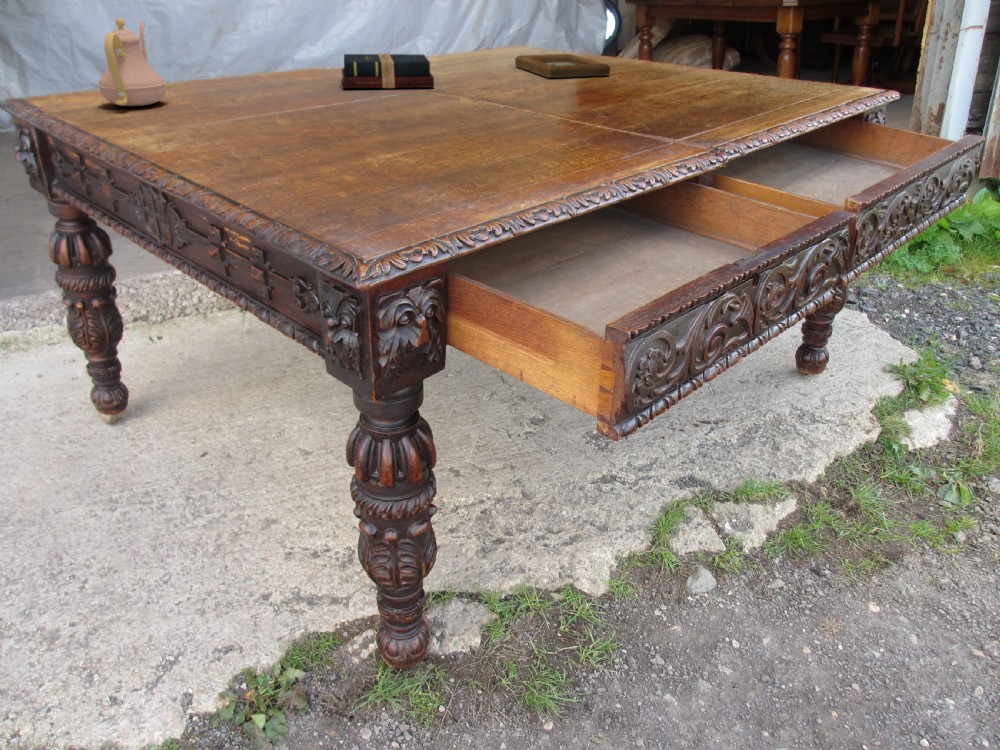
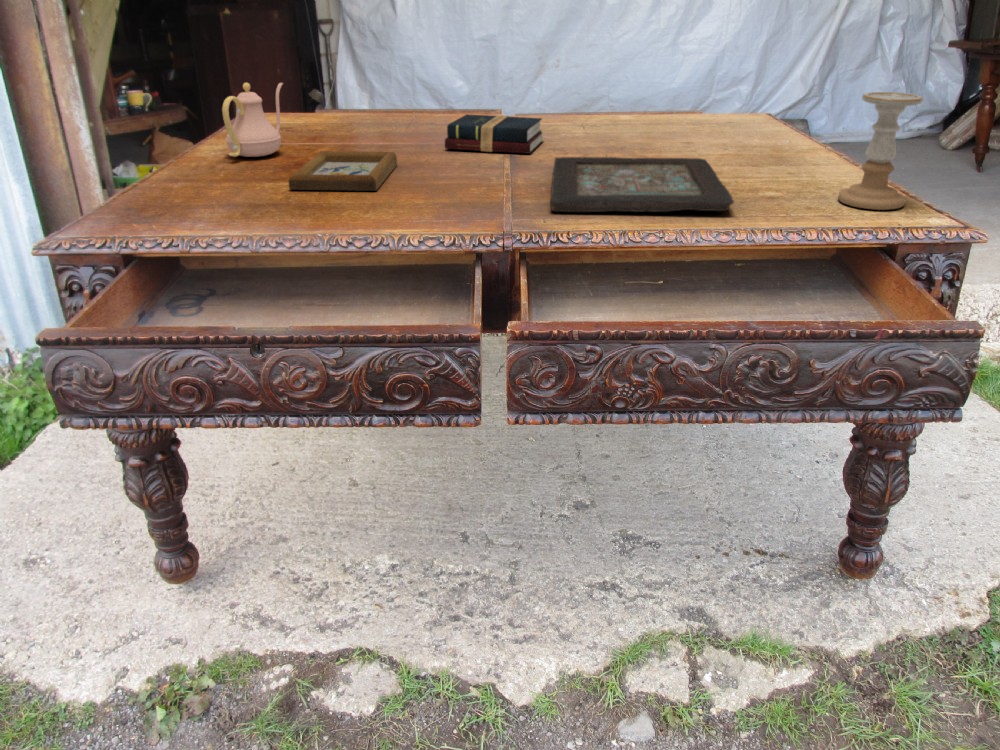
candle holder: none [741,6,808,106] -> present [838,92,923,210]
picture frame: present [515,54,610,78] -> present [289,151,397,191]
decorative tray: none [478,79,689,126] -> present [551,157,734,212]

